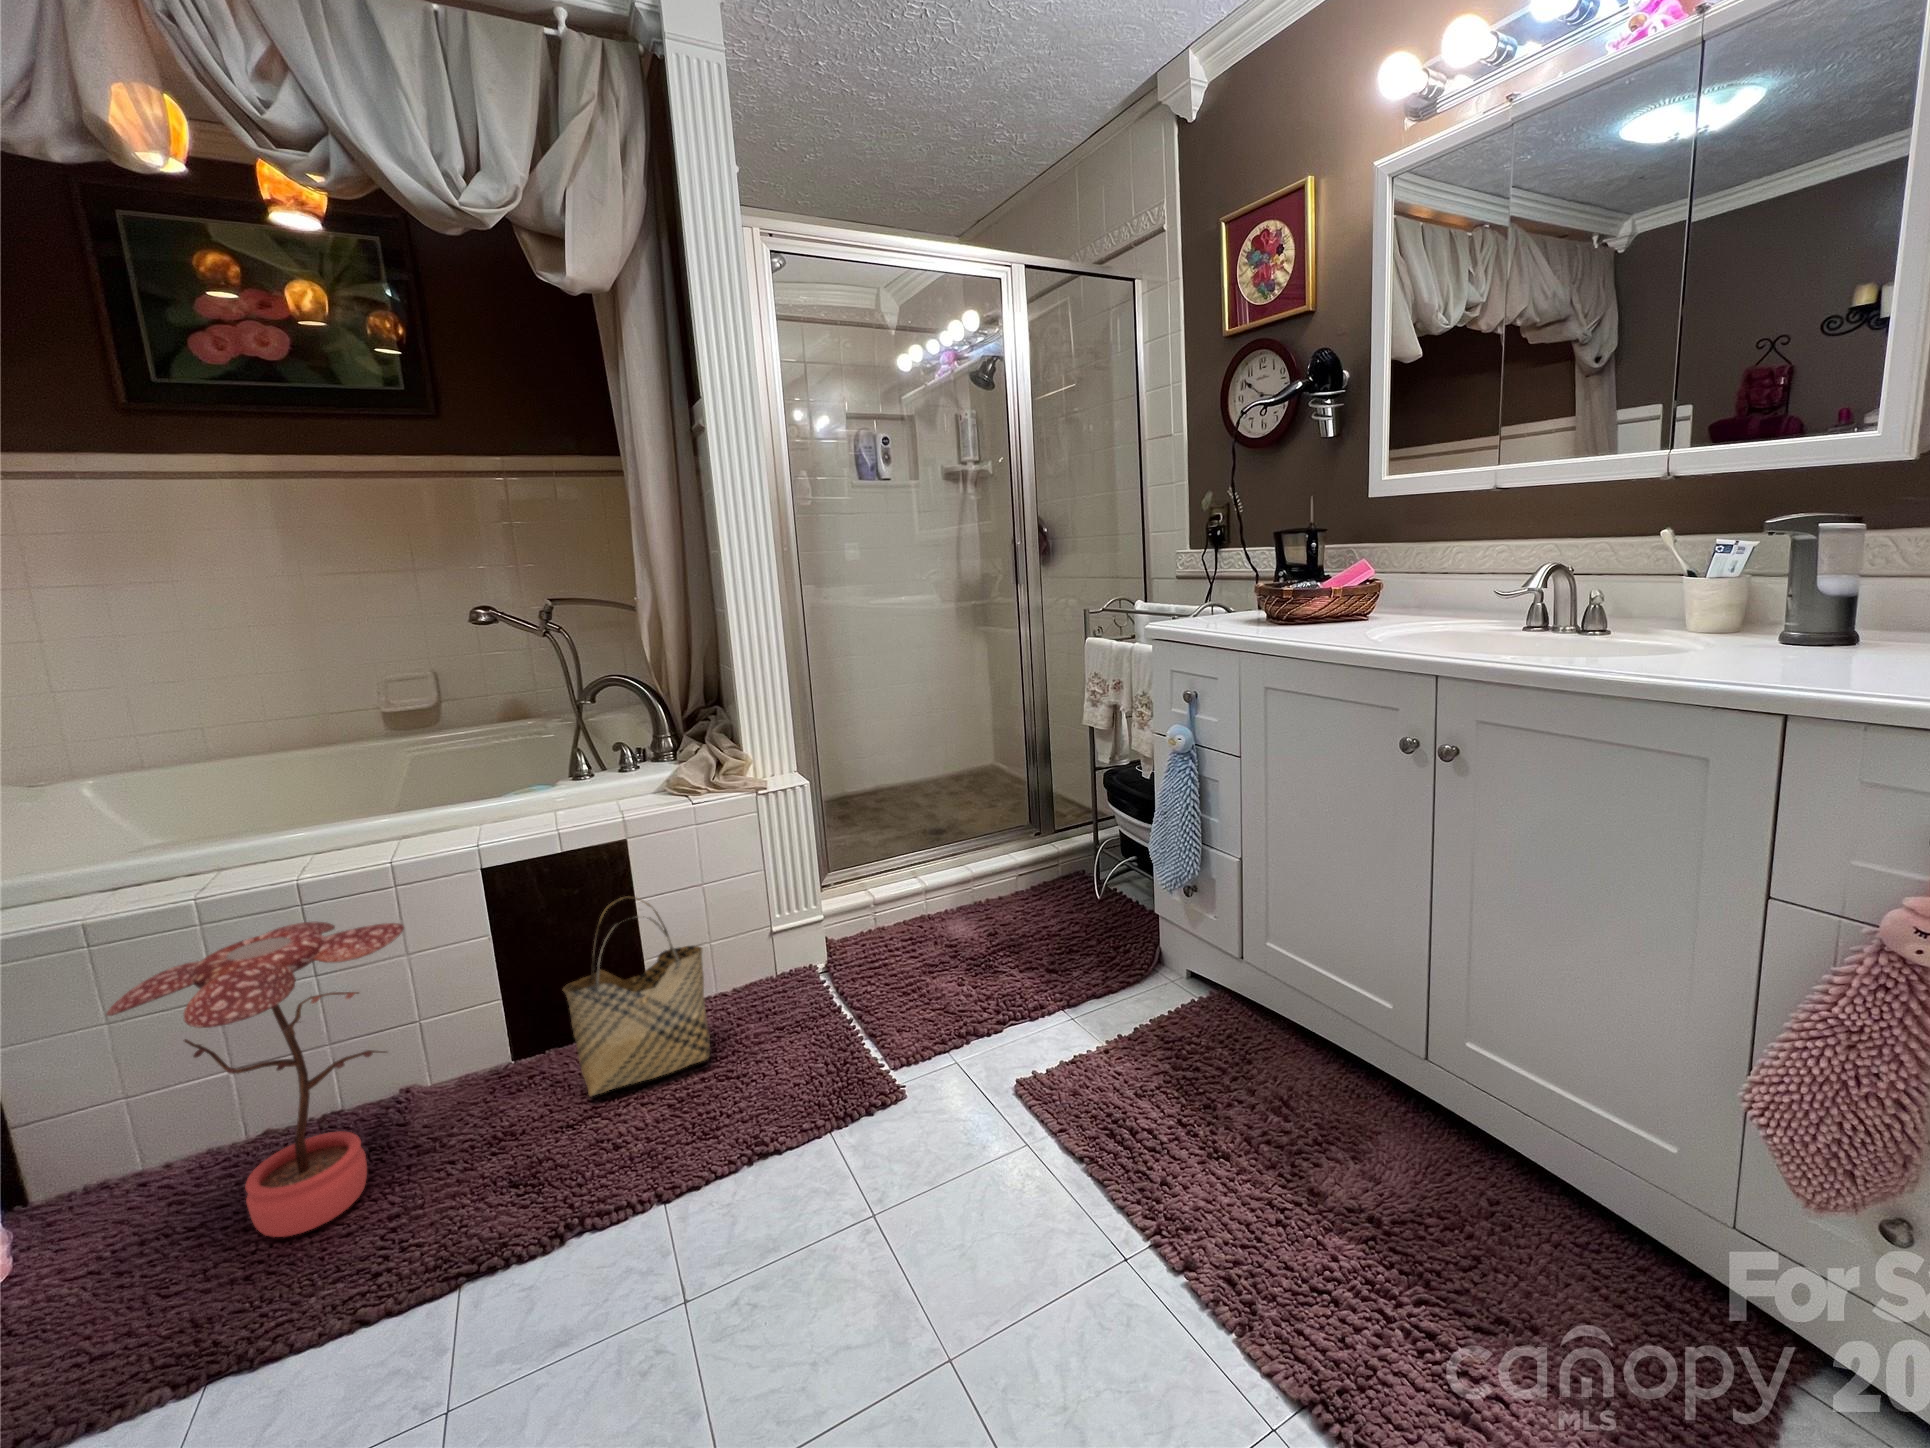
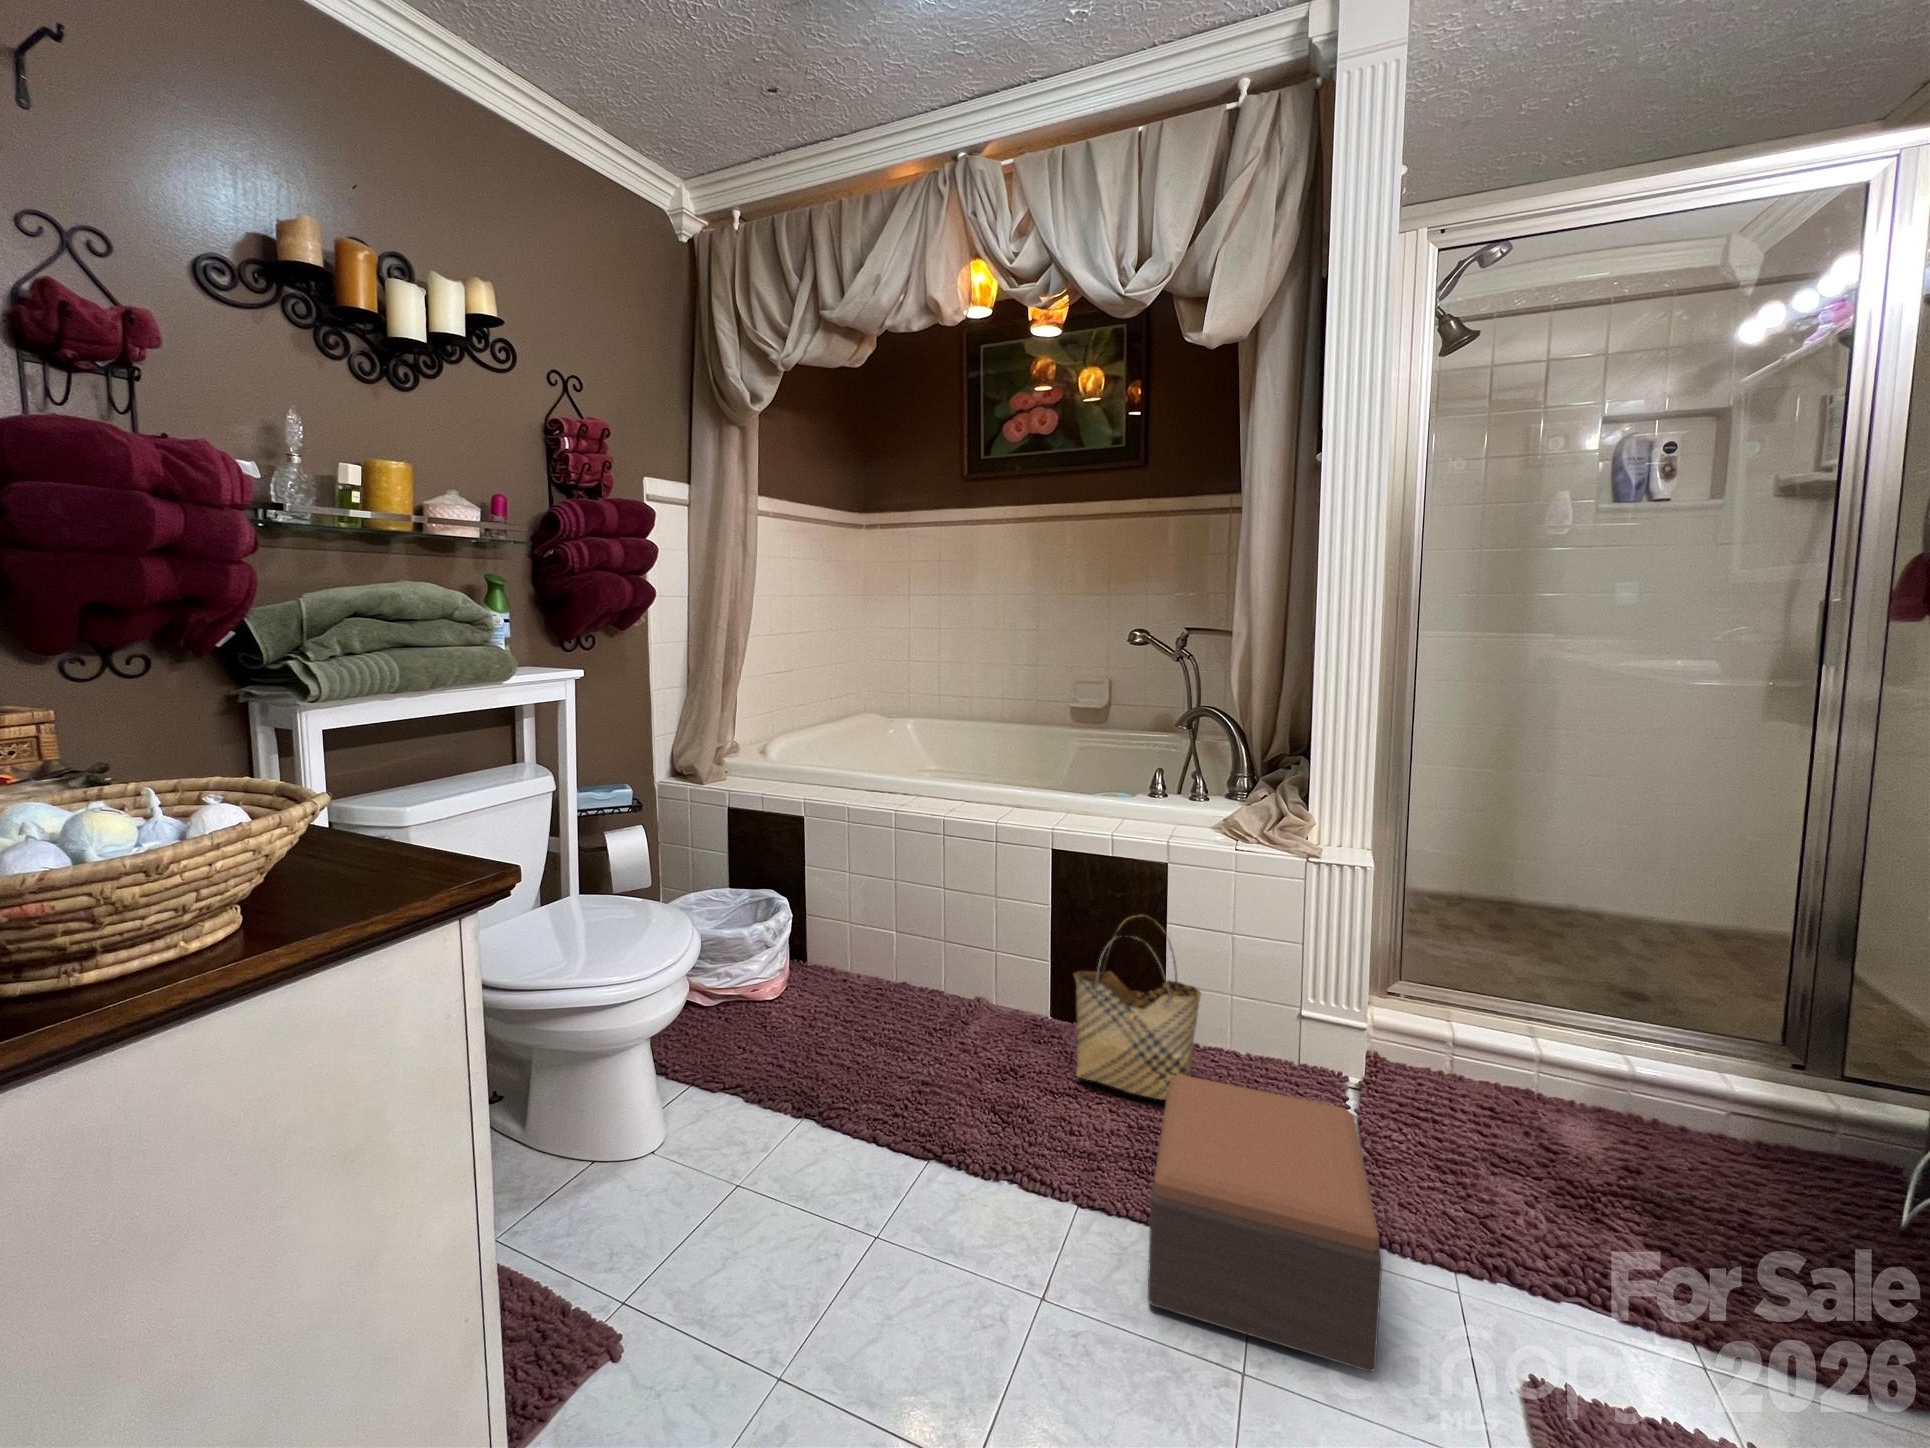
potted plant: present [106,922,404,1237] -> none [823,846,972,1060]
footstool: none [717,974,945,1222] -> present [1148,1075,1382,1372]

